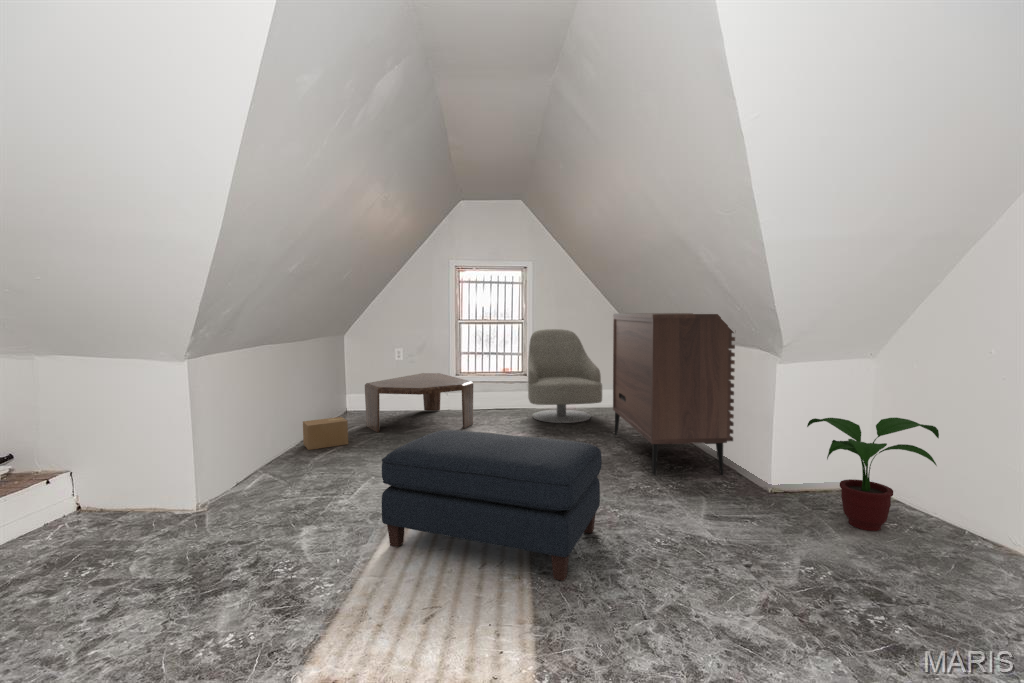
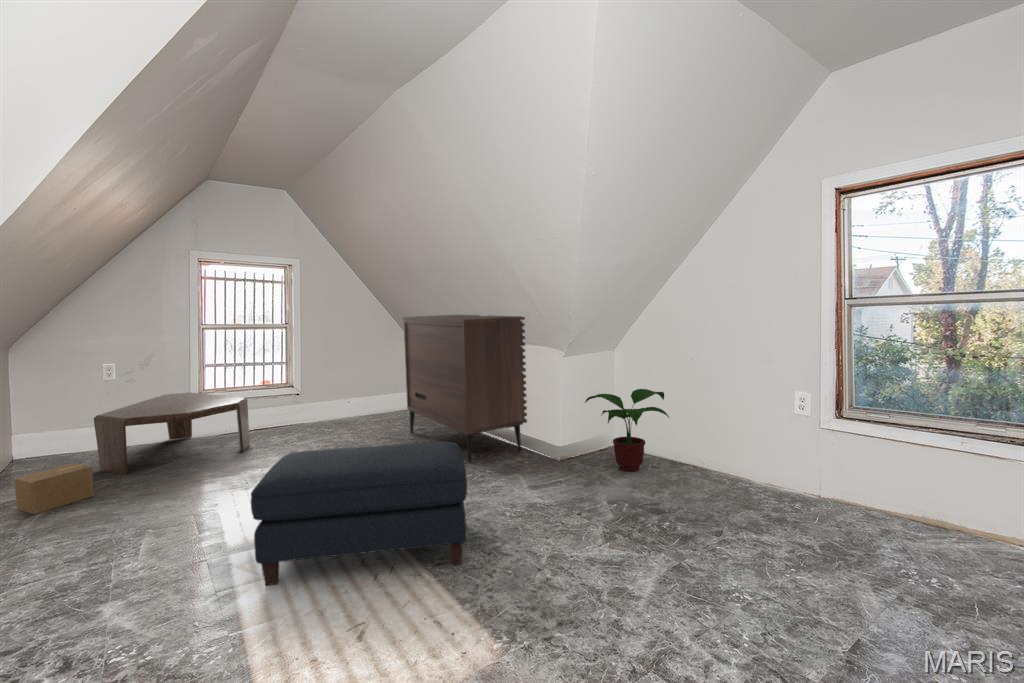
armchair: present [528,329,602,423] -> none [302,333,388,431]

